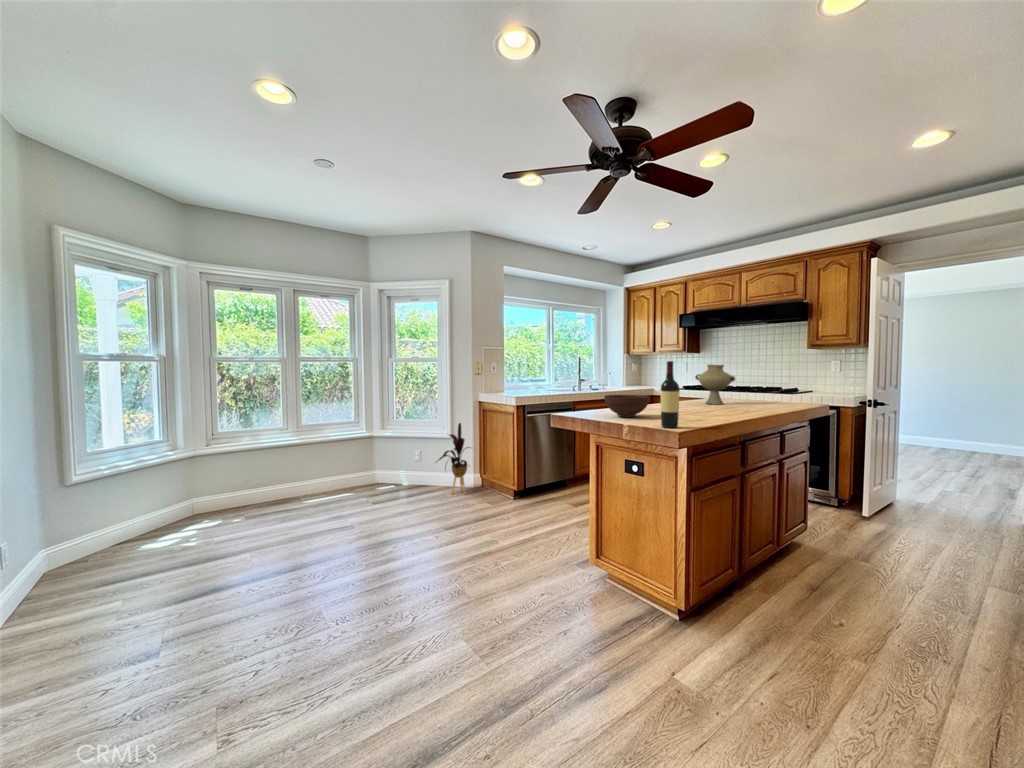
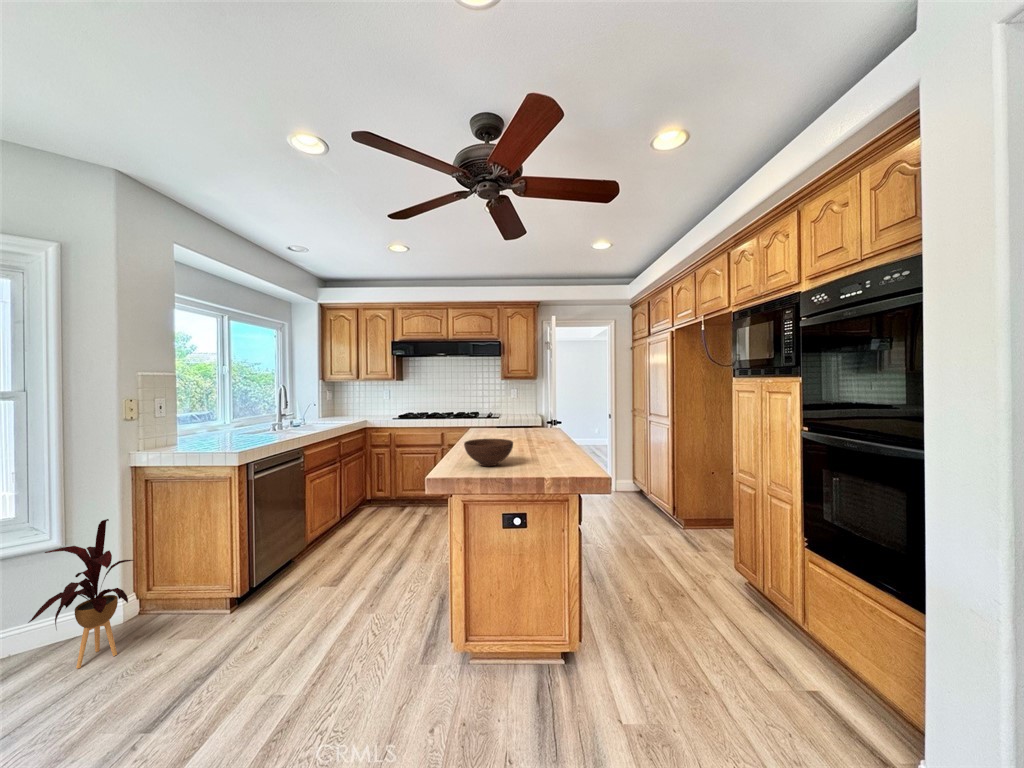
wine bottle: present [661,361,680,428] -> none [566,406,584,473]
vase: present [695,364,735,405] -> none [467,398,501,436]

